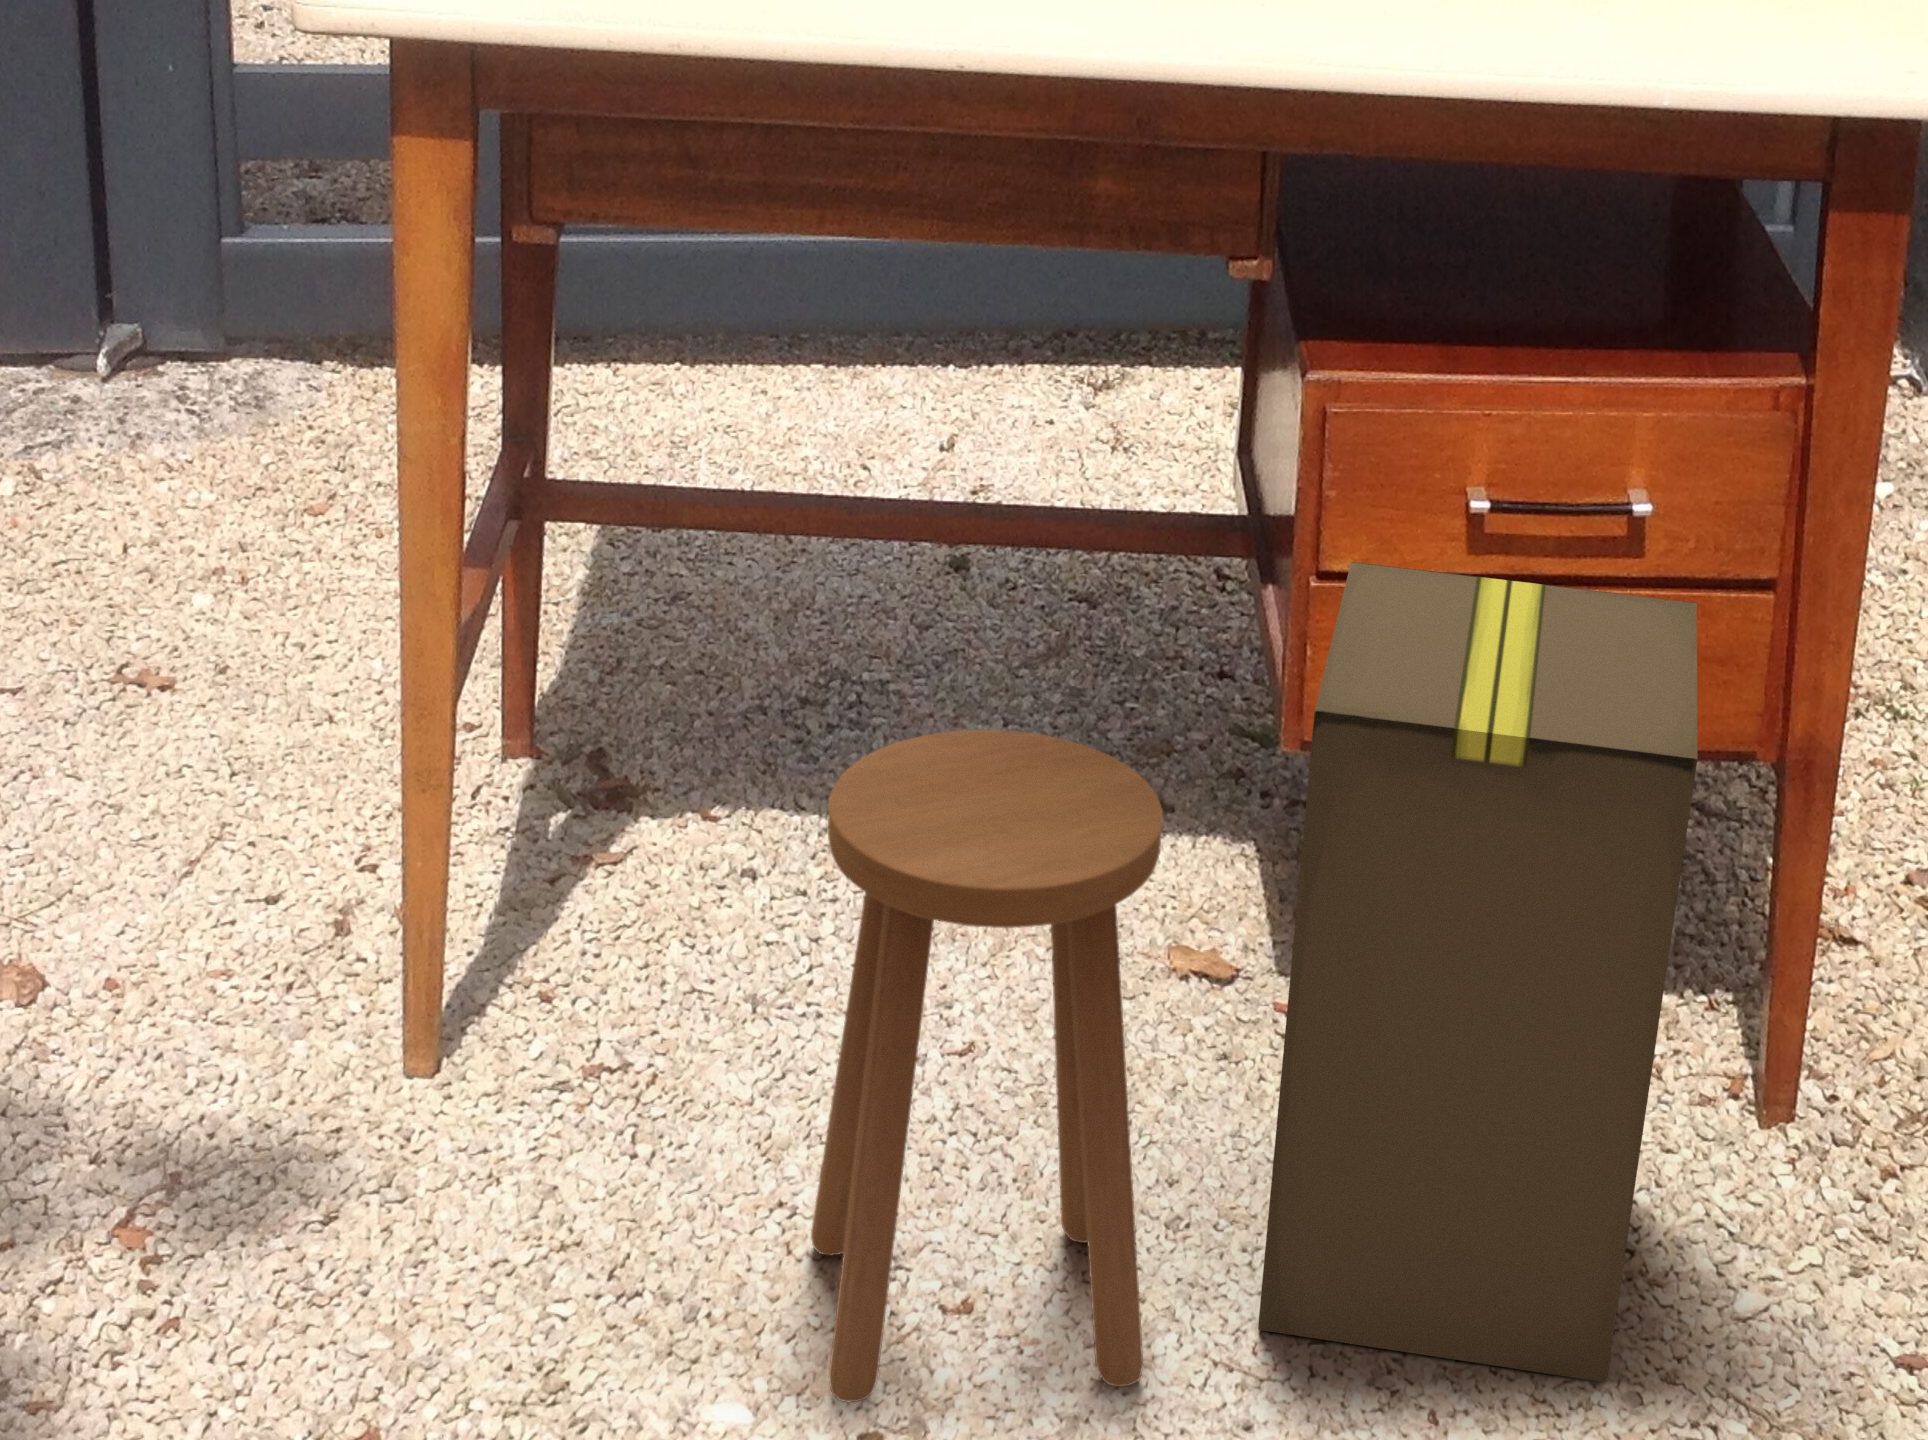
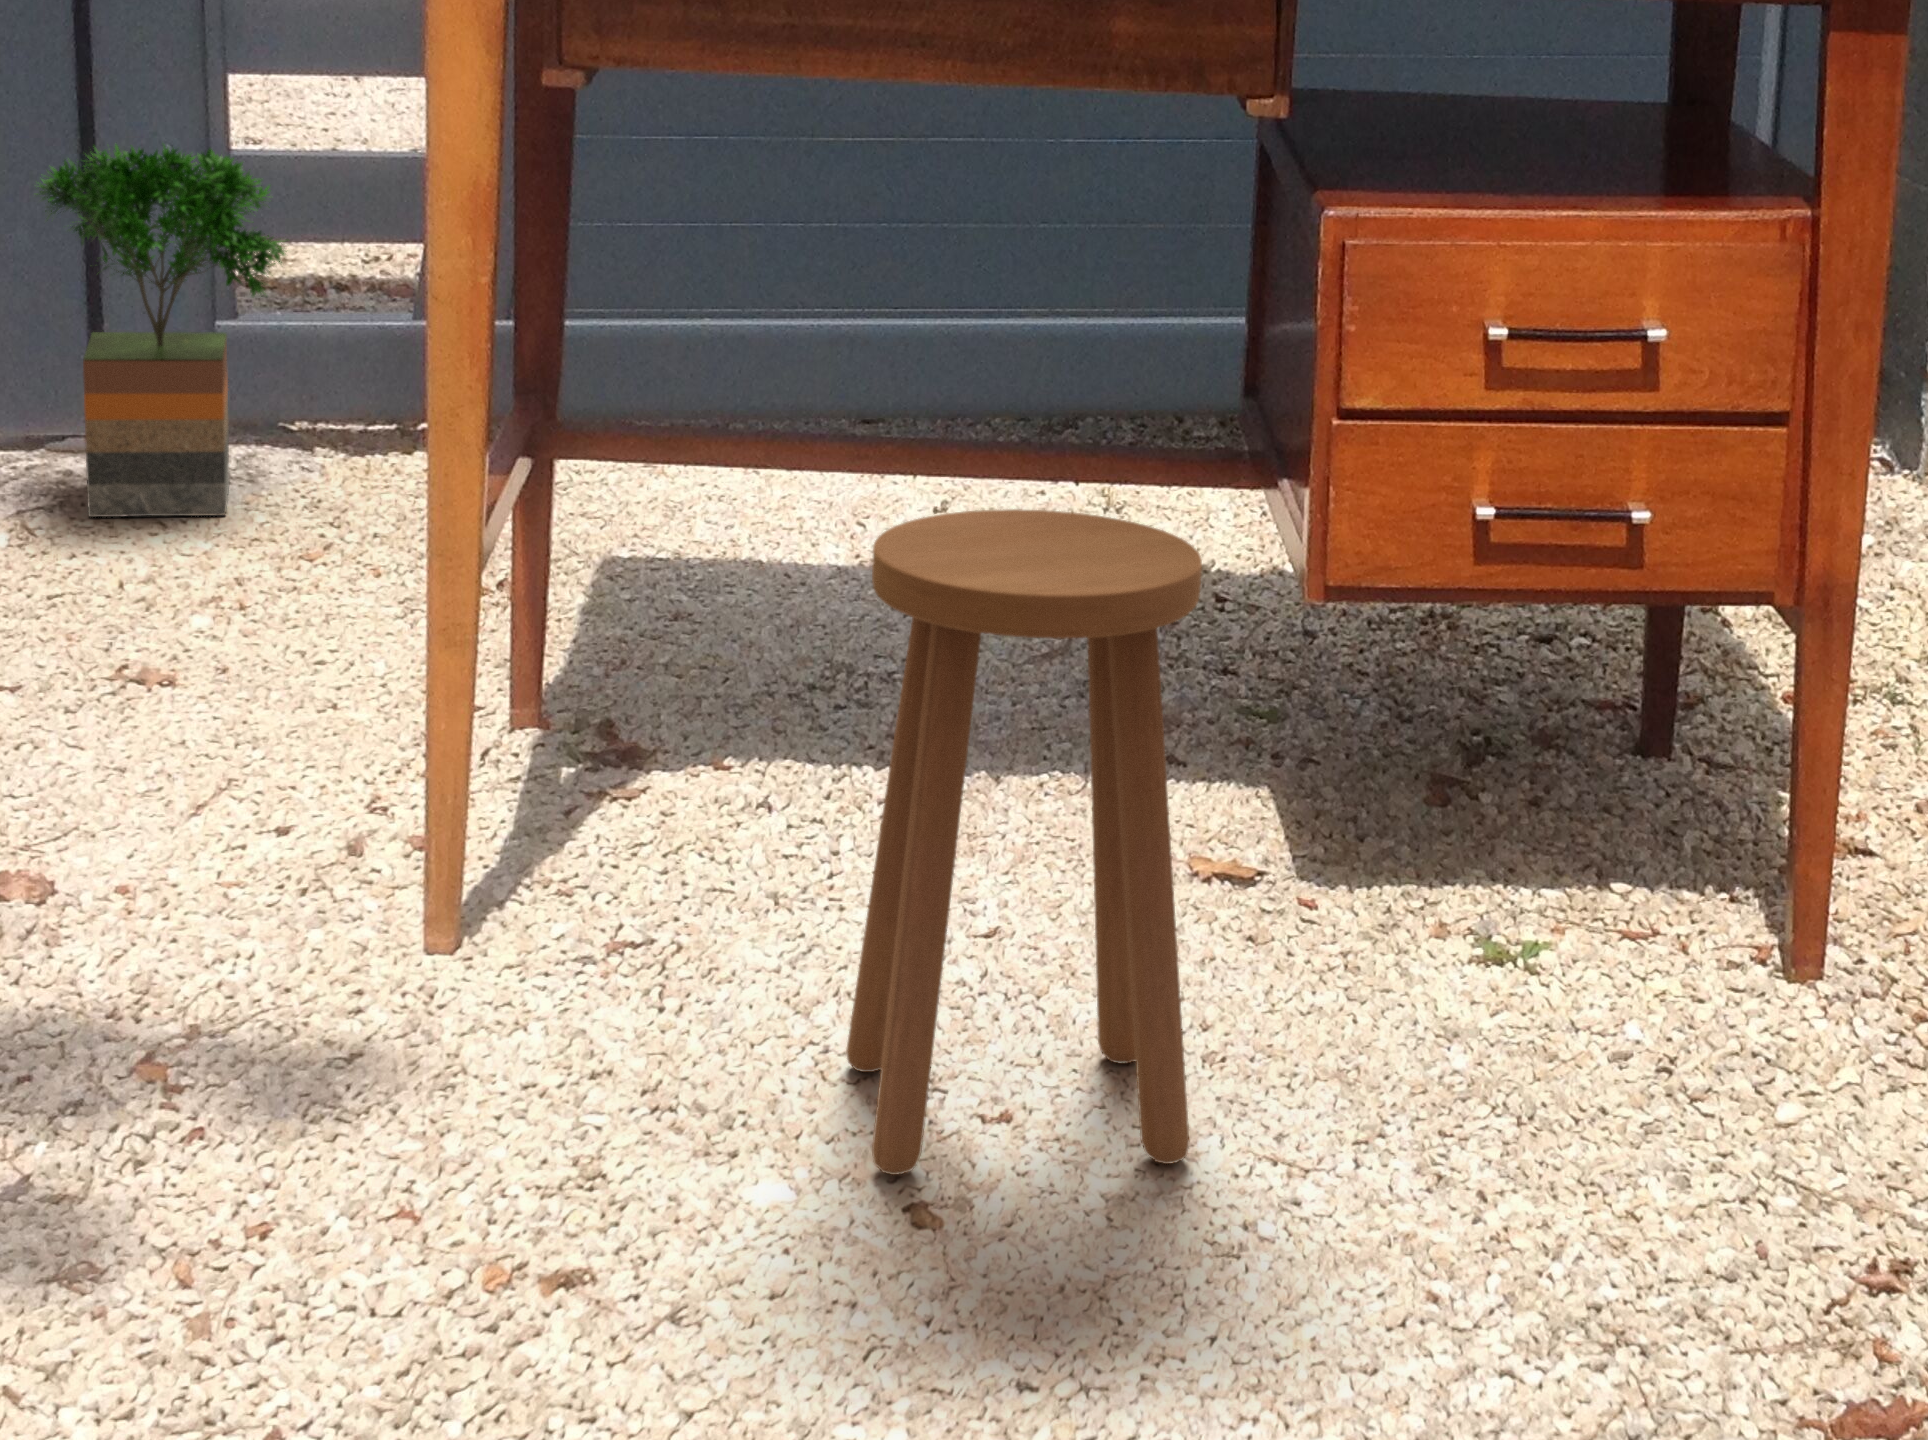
potted tree: none [25,75,291,455] -> present [36,145,287,517]
cardboard box: present [1258,562,1698,1382] -> none [1302,370,1724,1160]

